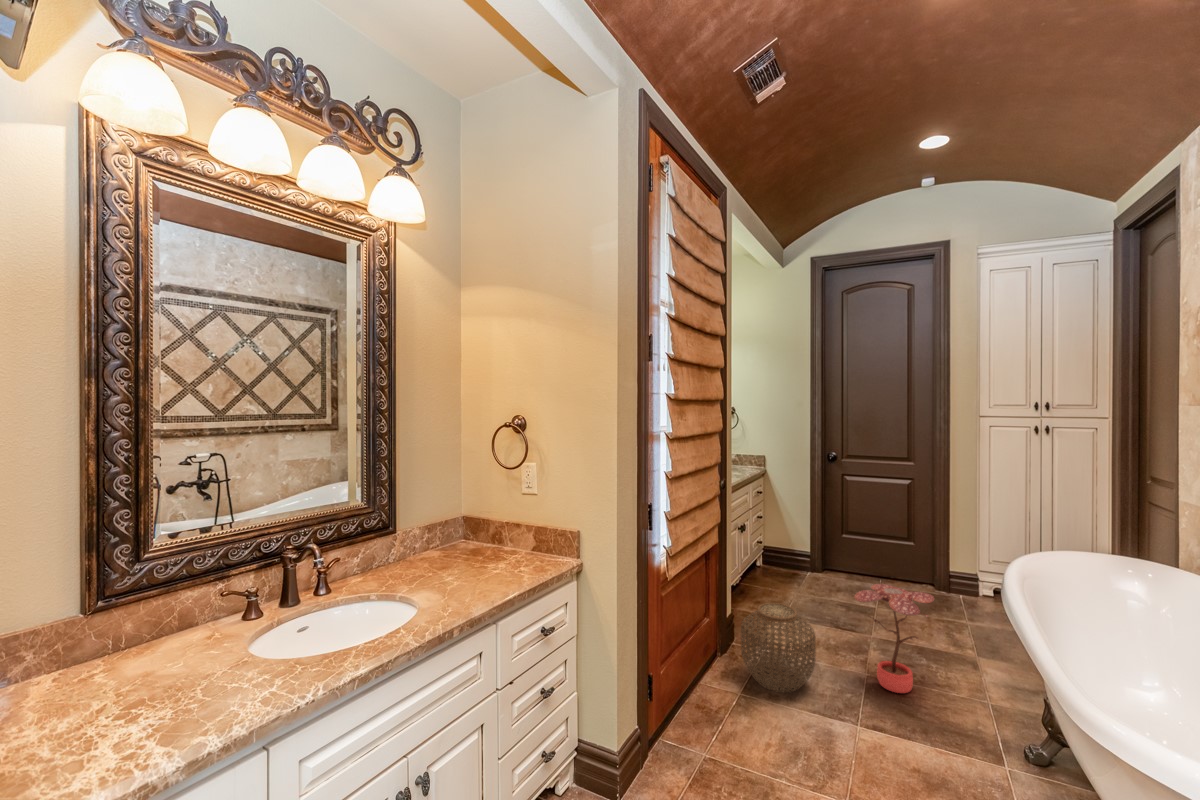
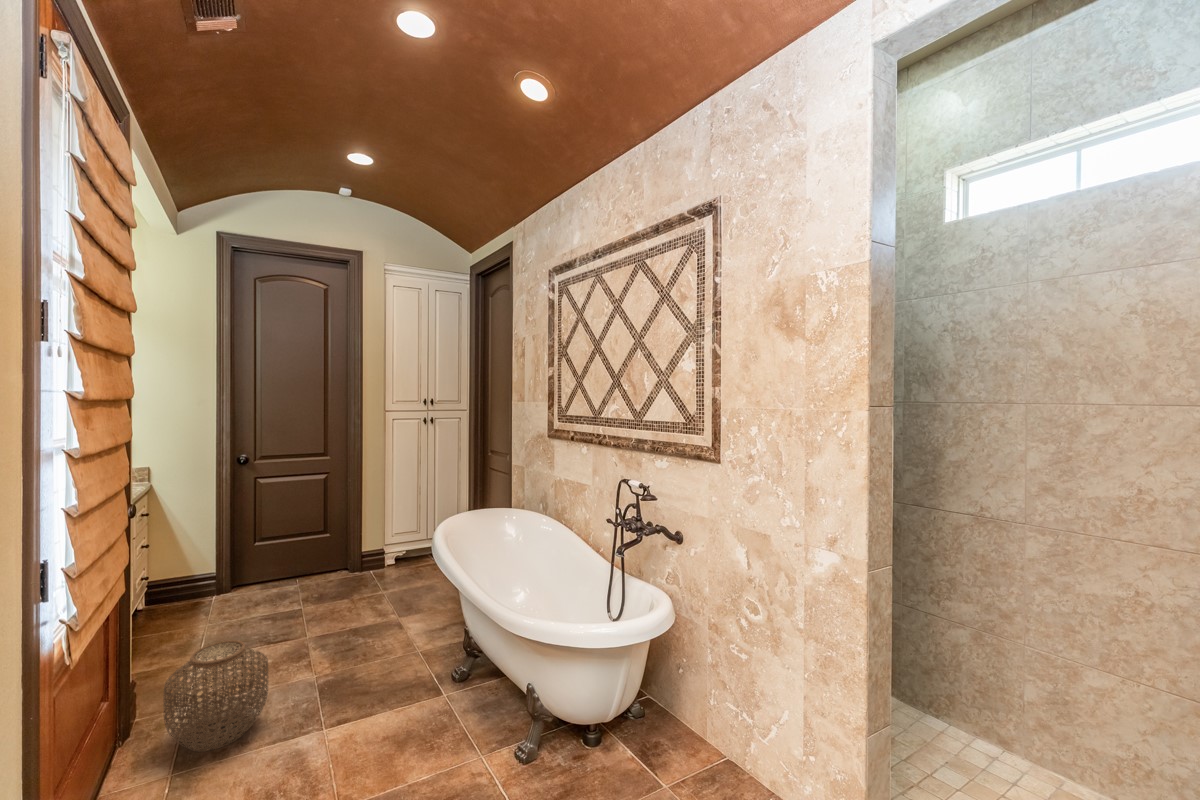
potted plant: present [855,584,934,693] -> none [306,575,377,680]

